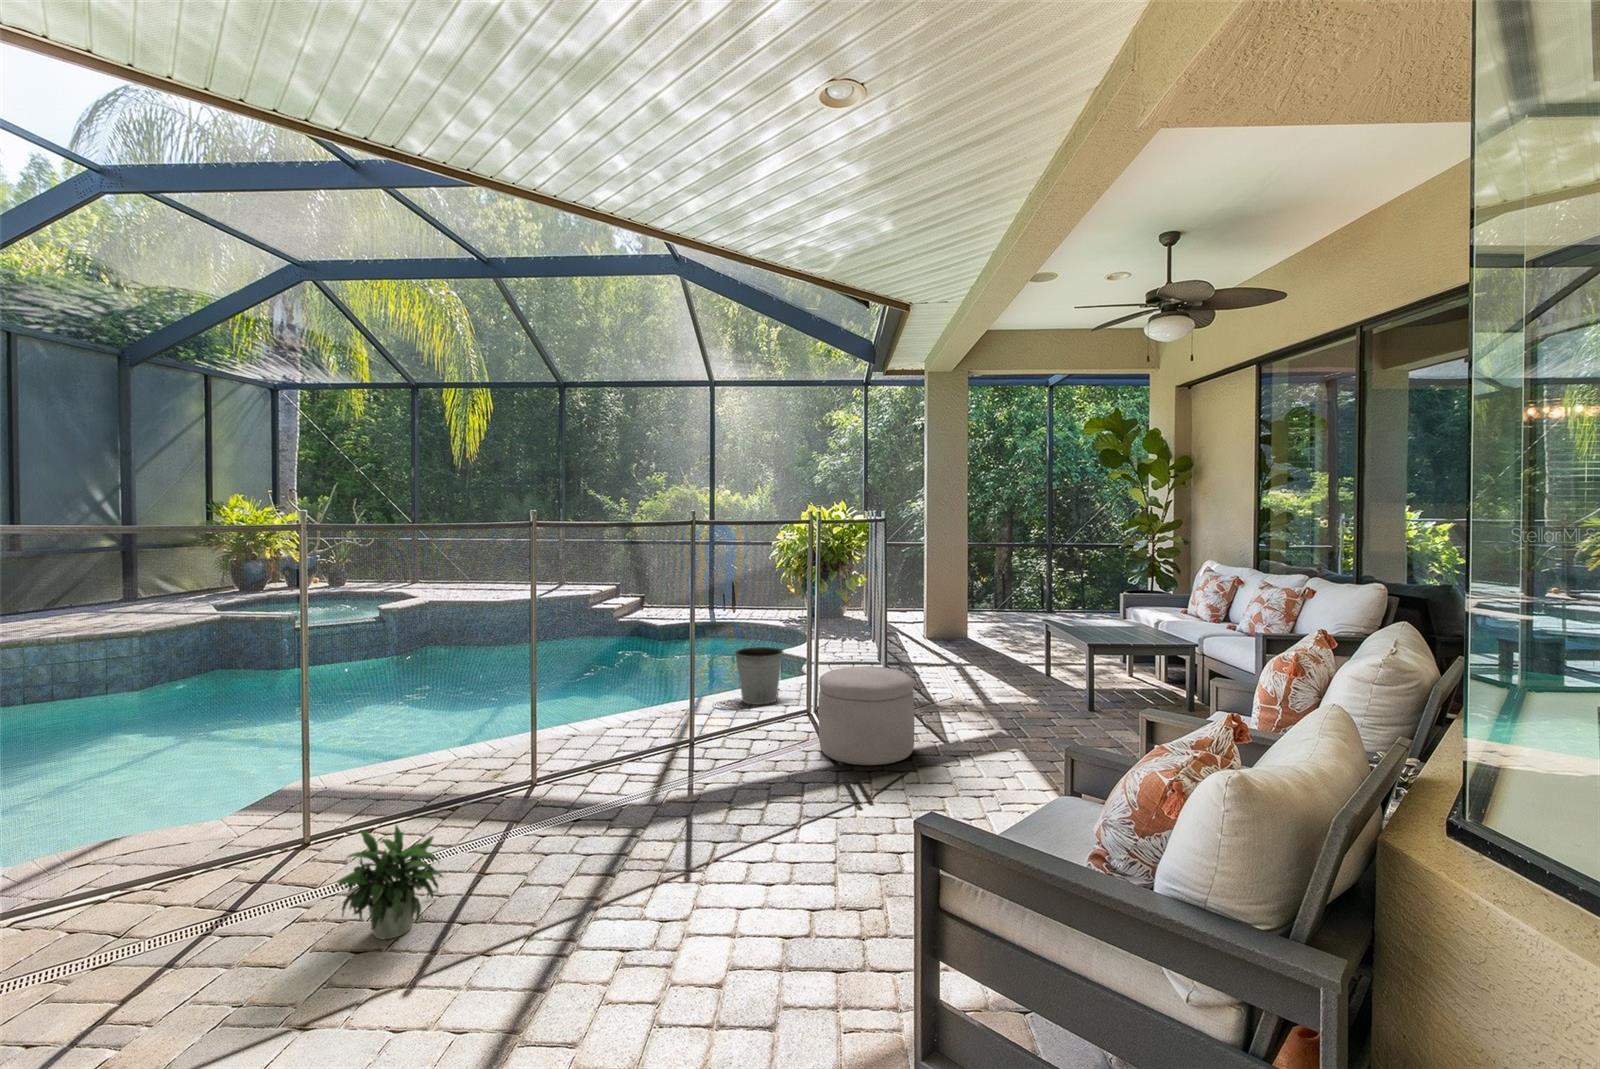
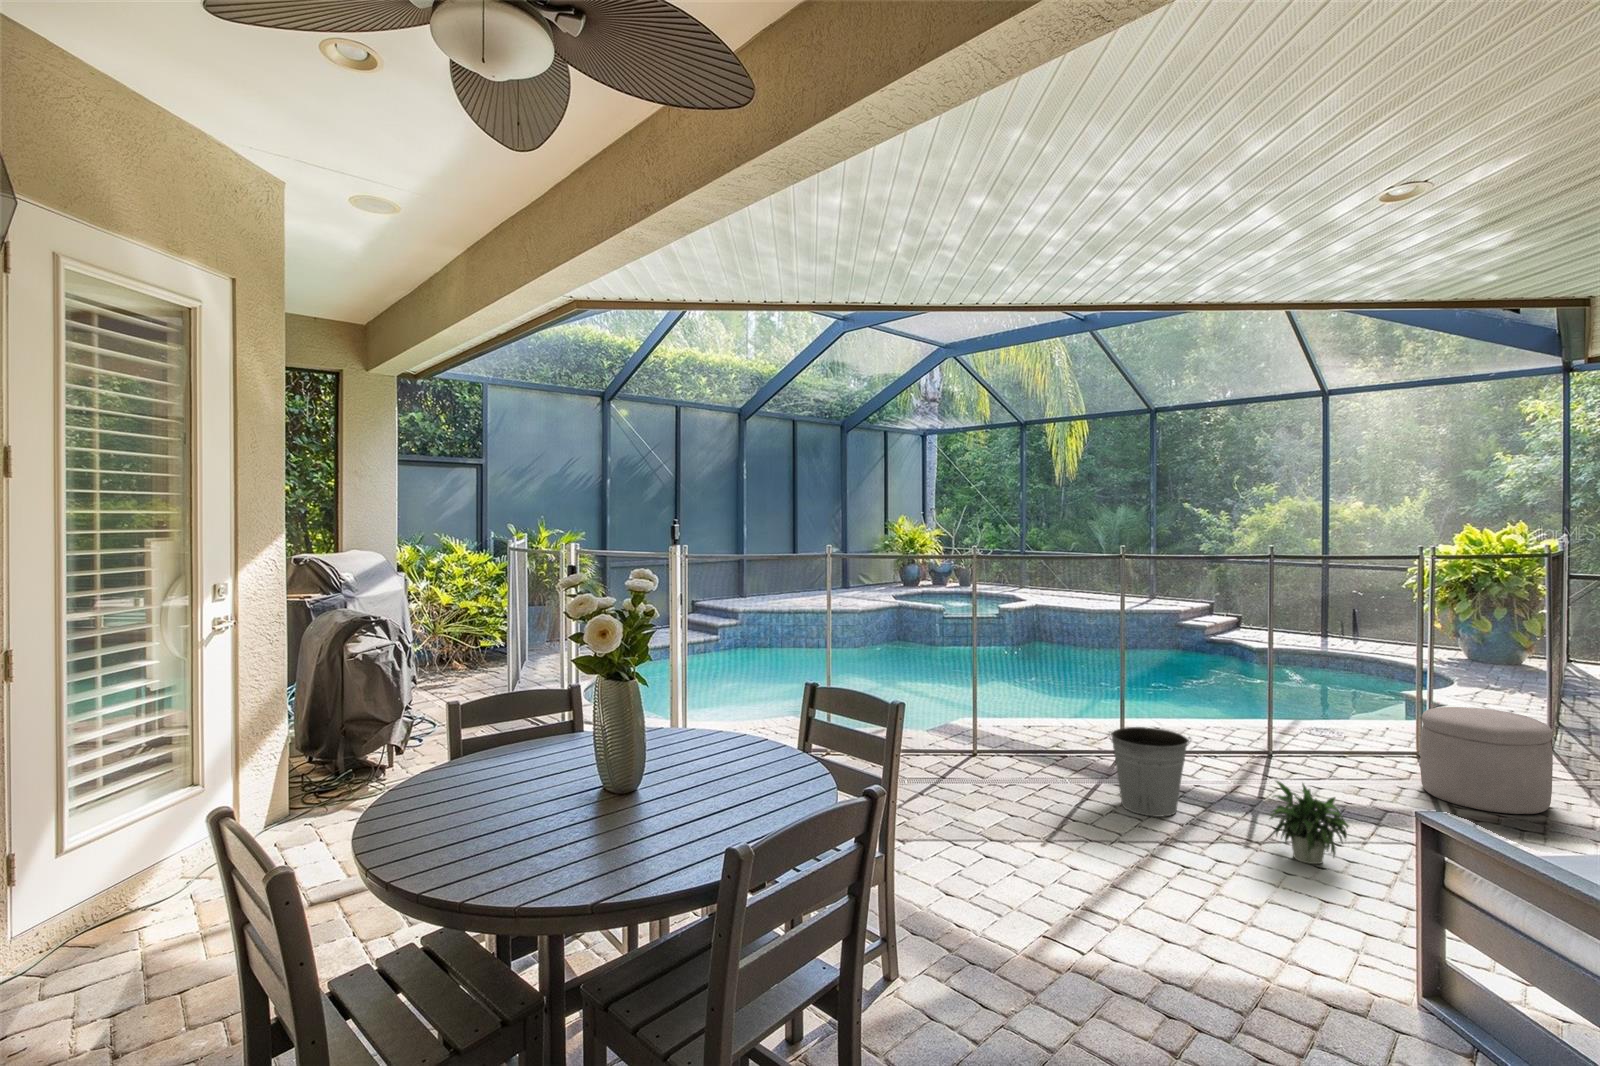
bucket: present [735,647,783,705] -> present [1109,727,1191,817]
potted plant: present [334,825,443,940] -> present [1269,781,1349,864]

